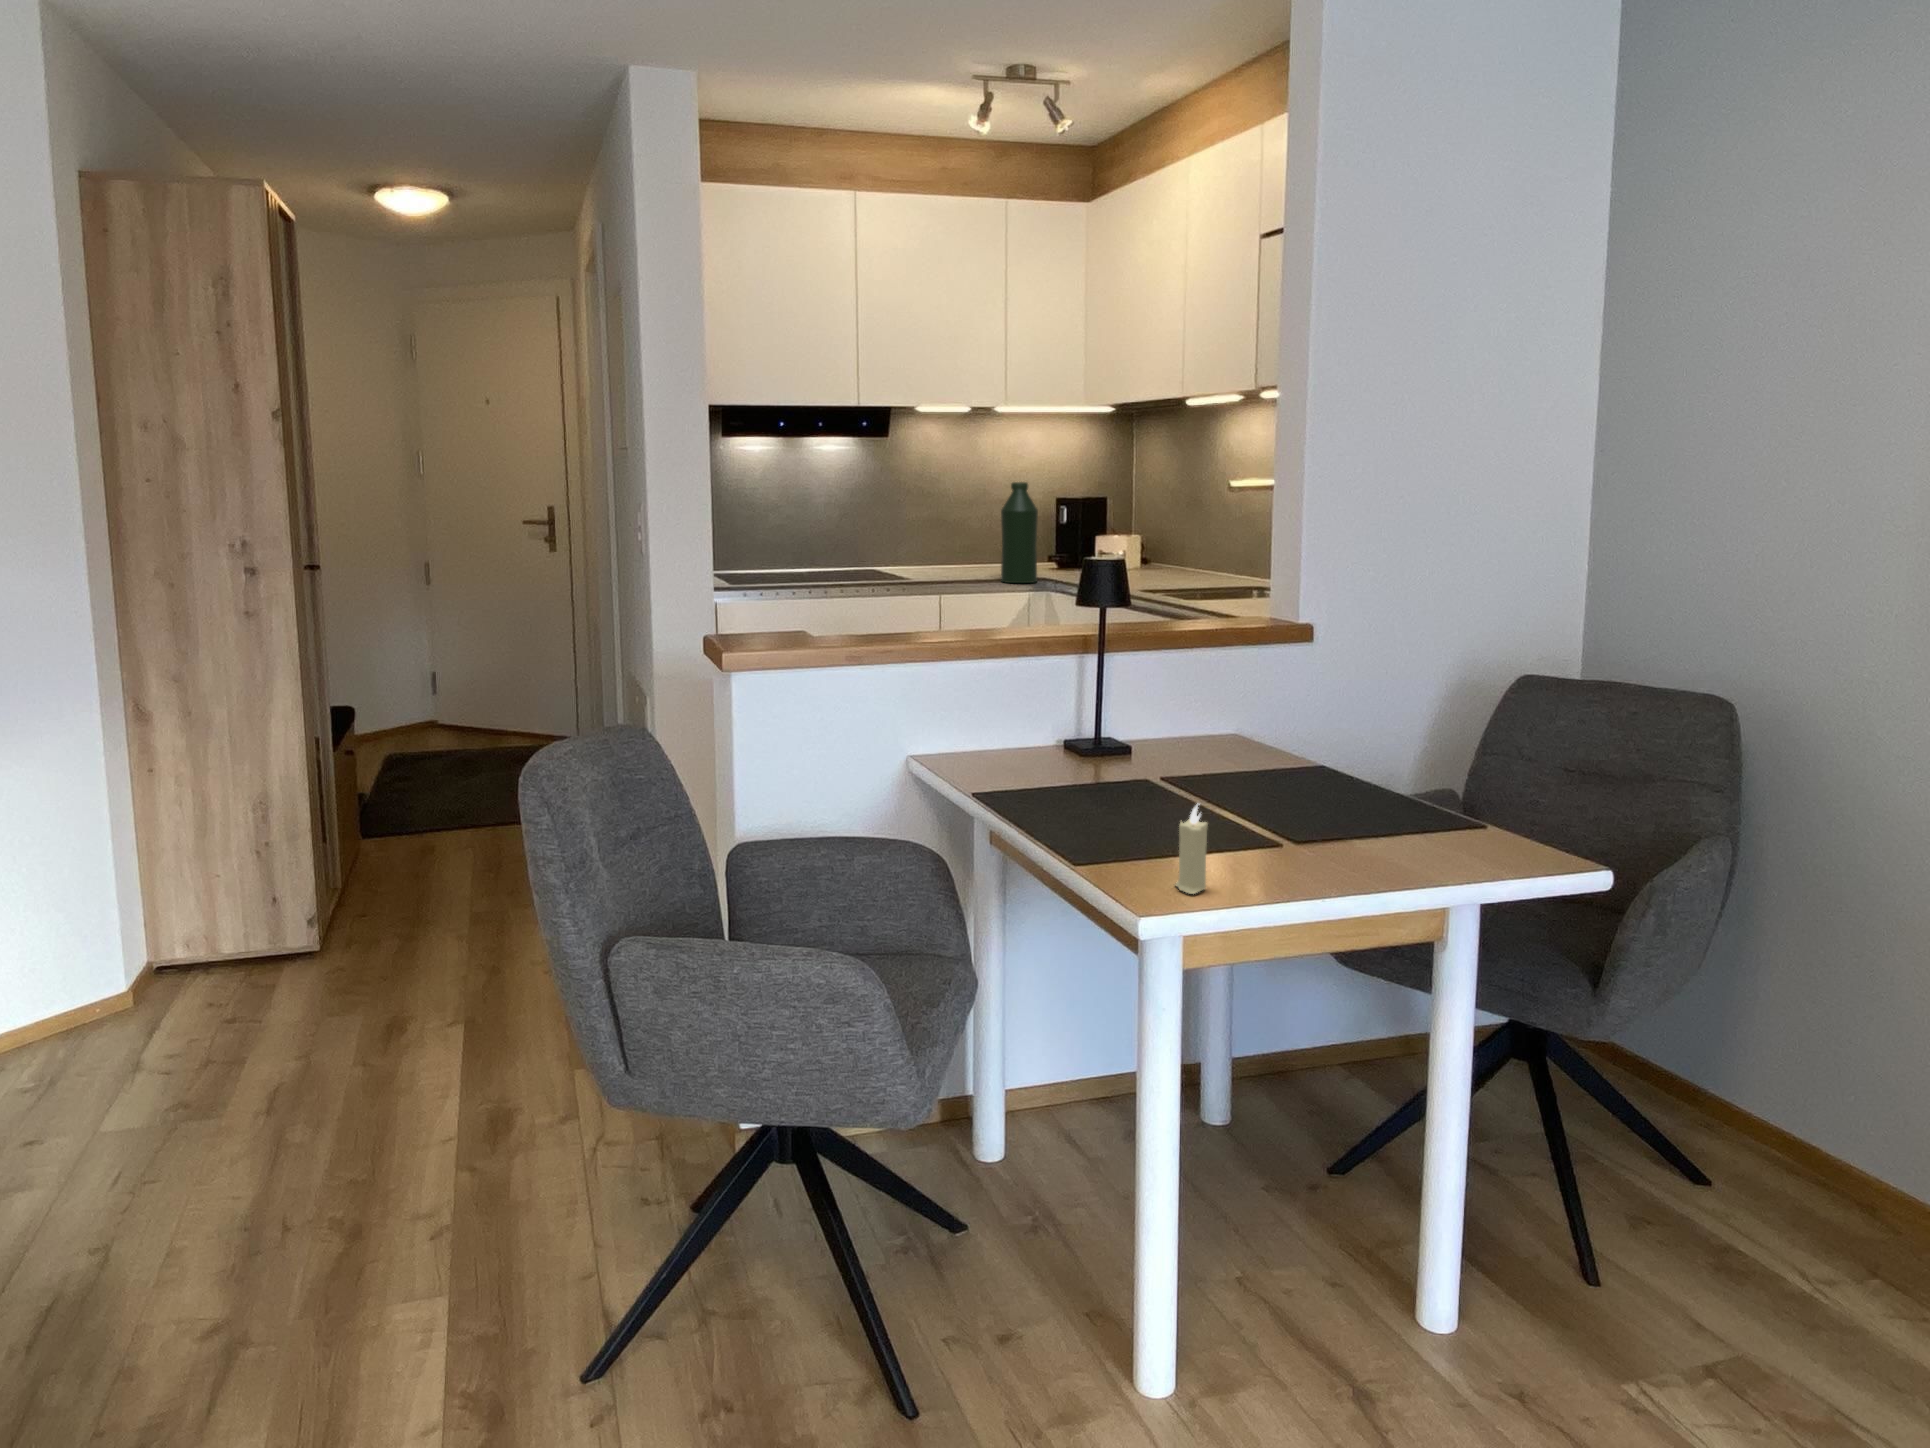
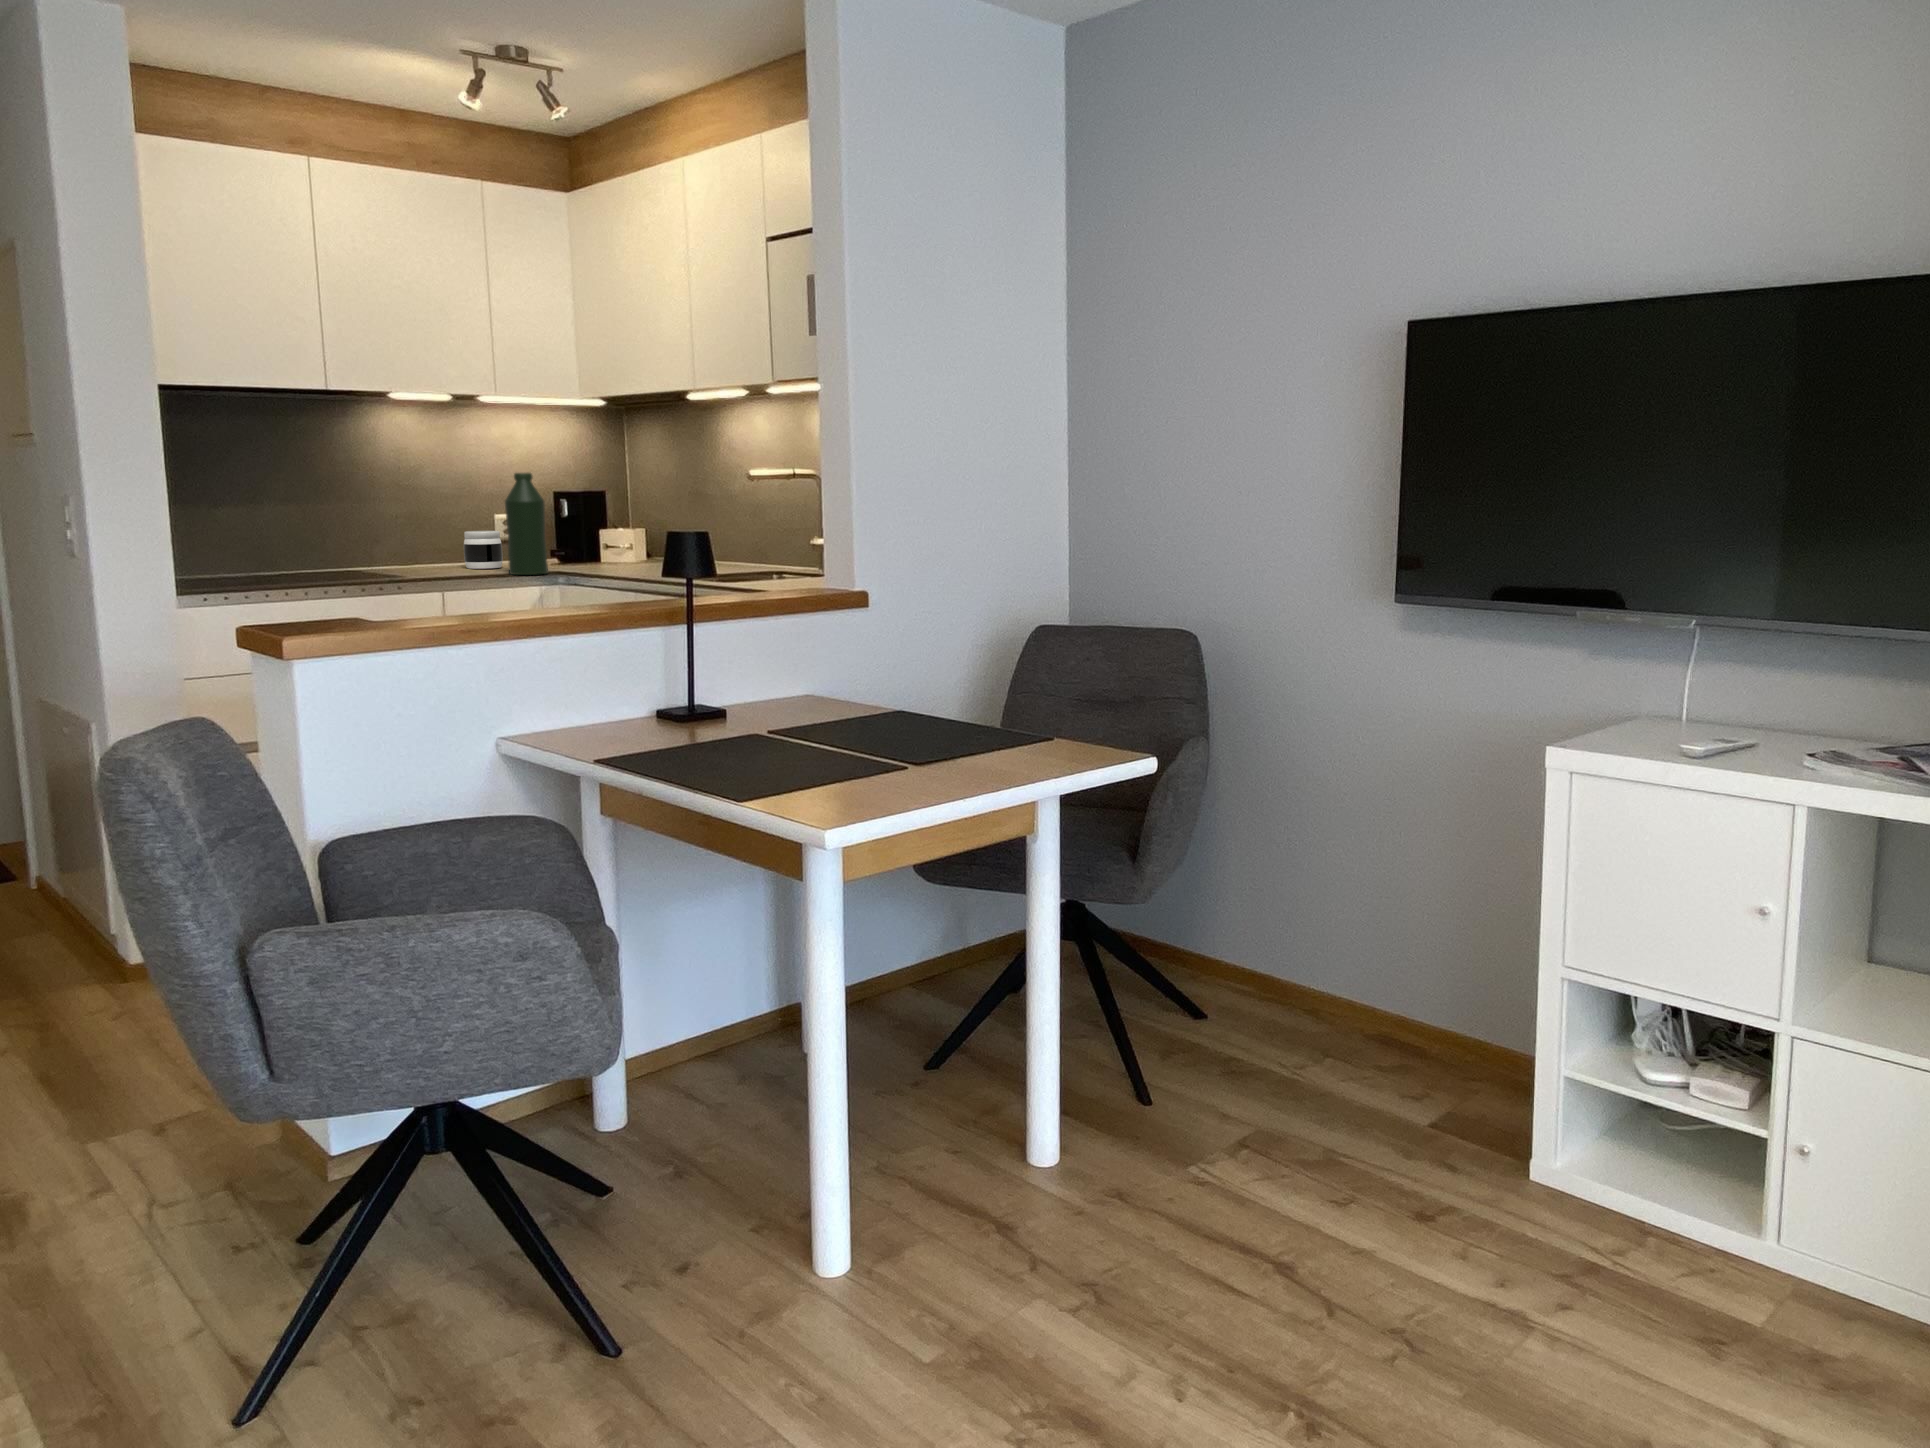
jar: none [966,537,1000,574] -> present [464,531,503,569]
candle: present [1175,804,1208,894] -> none [831,731,861,813]

